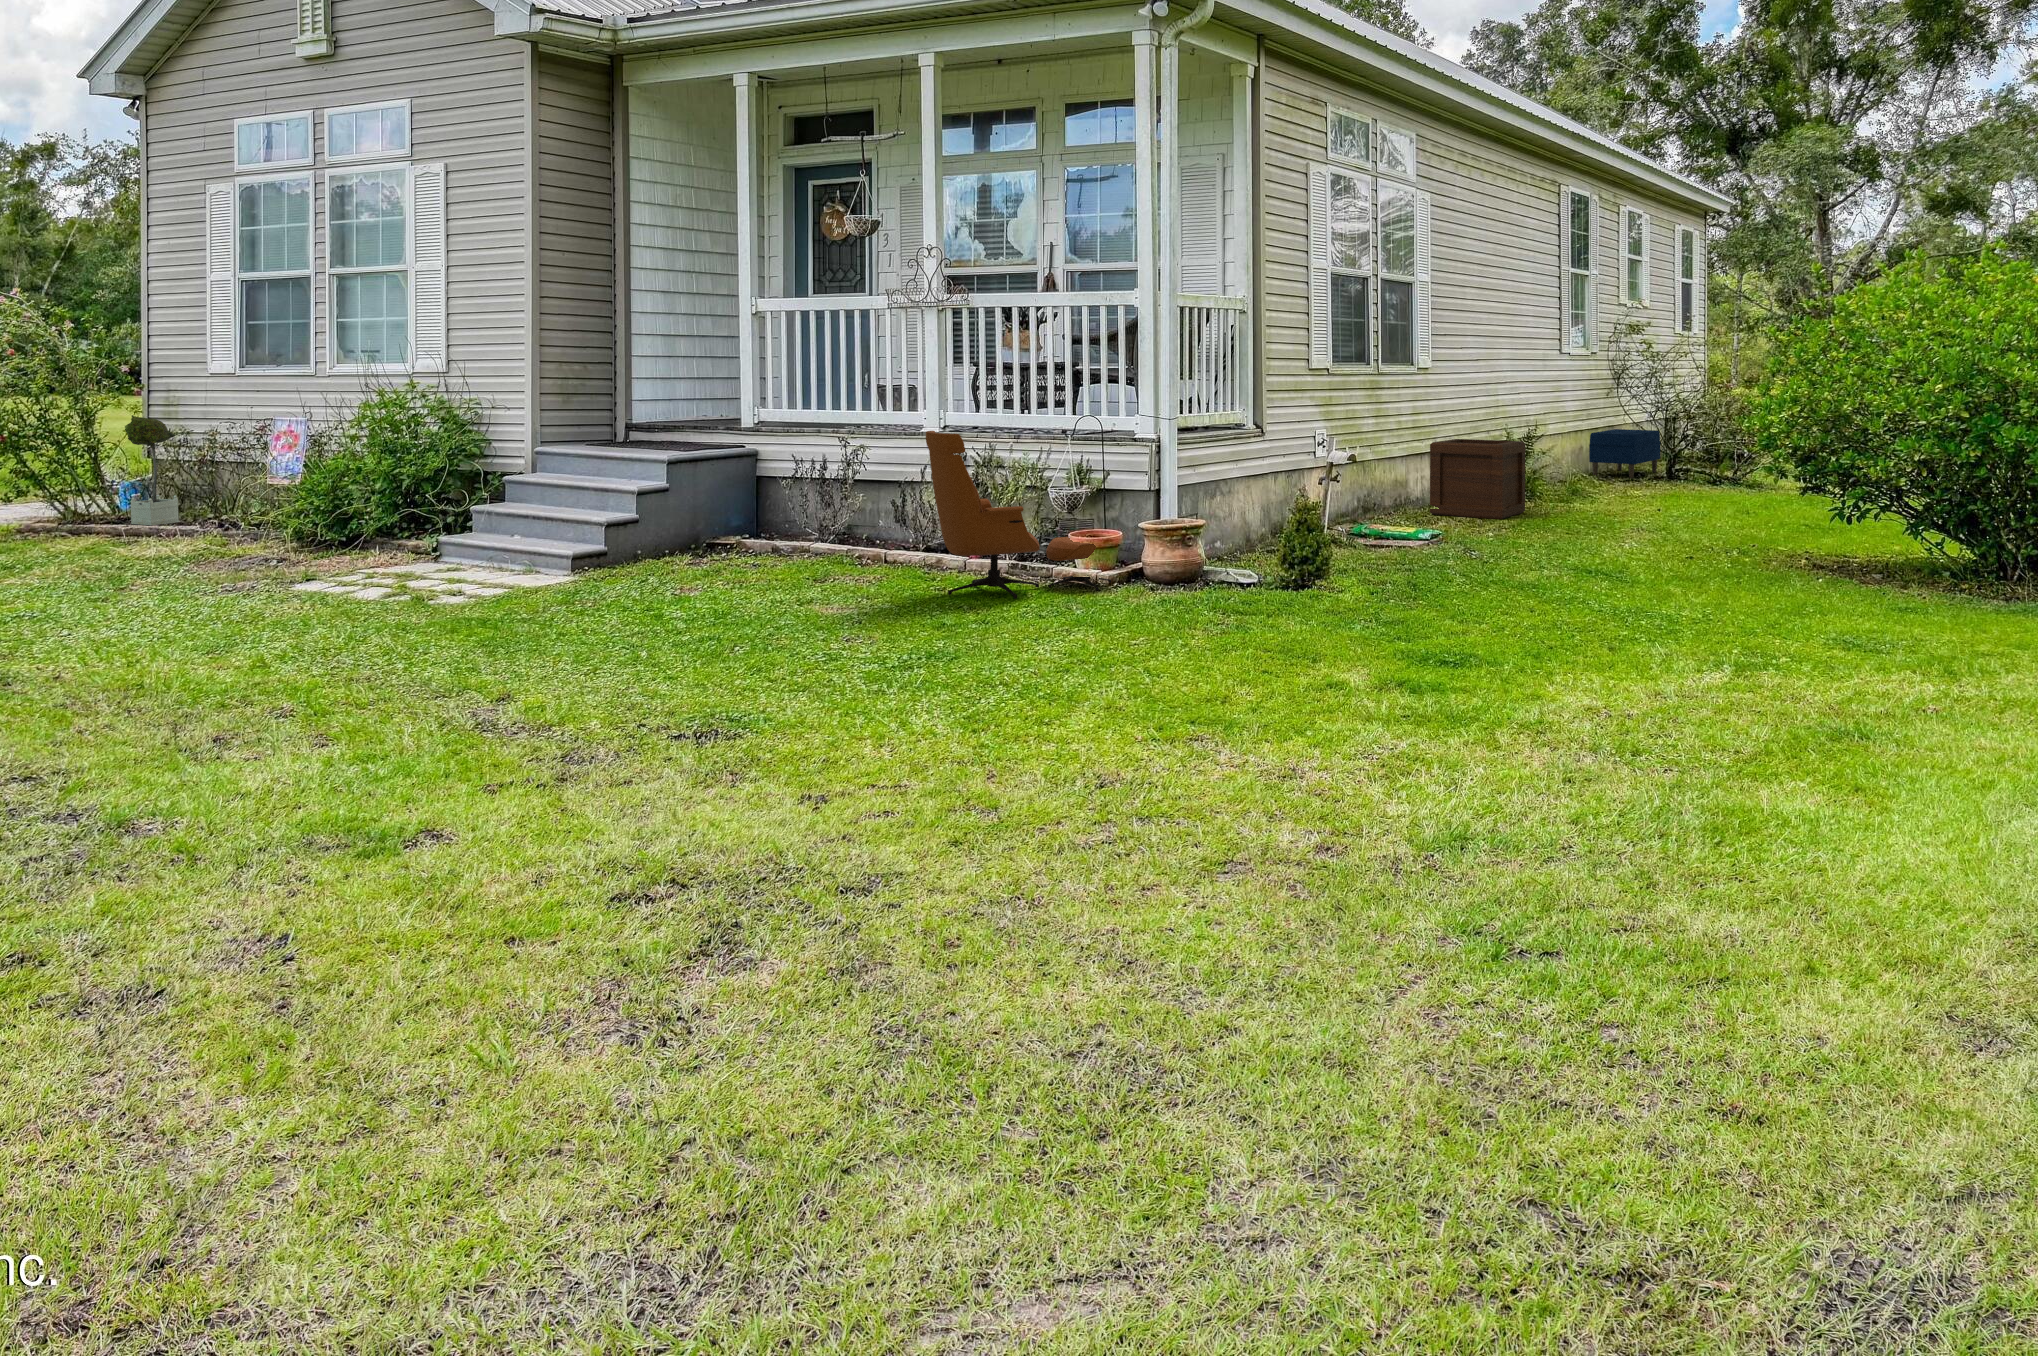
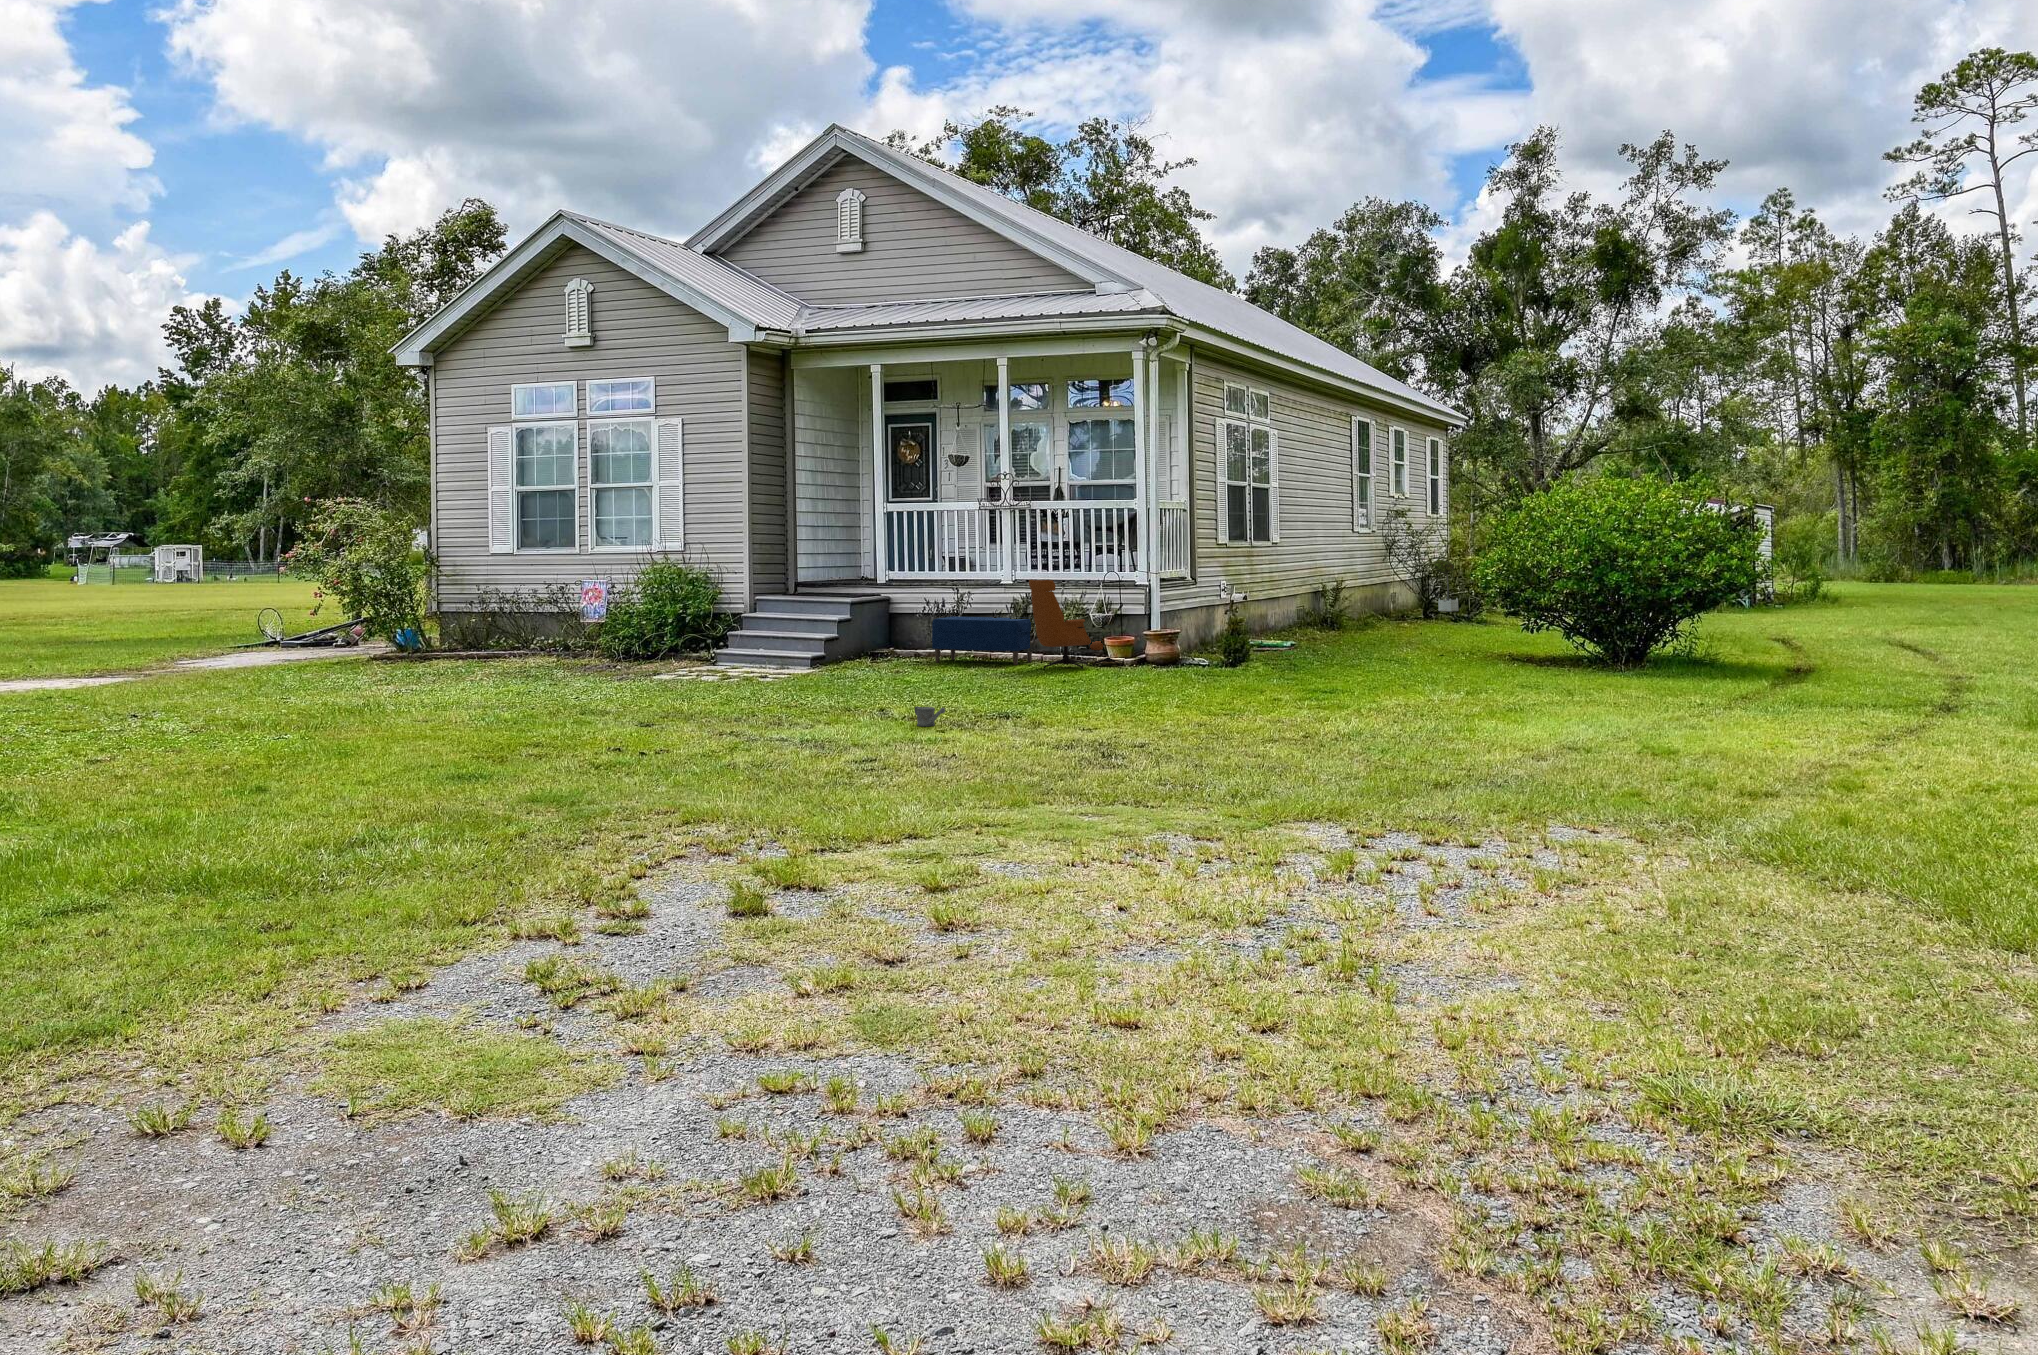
potted tree: present [125,415,179,525] -> present [1435,559,1458,611]
bench: present [1589,429,1660,478] -> present [932,616,1032,665]
wooden crate: present [1430,439,1525,519] -> none [1276,587,1334,635]
watering can: none [277,785,332,851] -> present [915,706,945,726]

